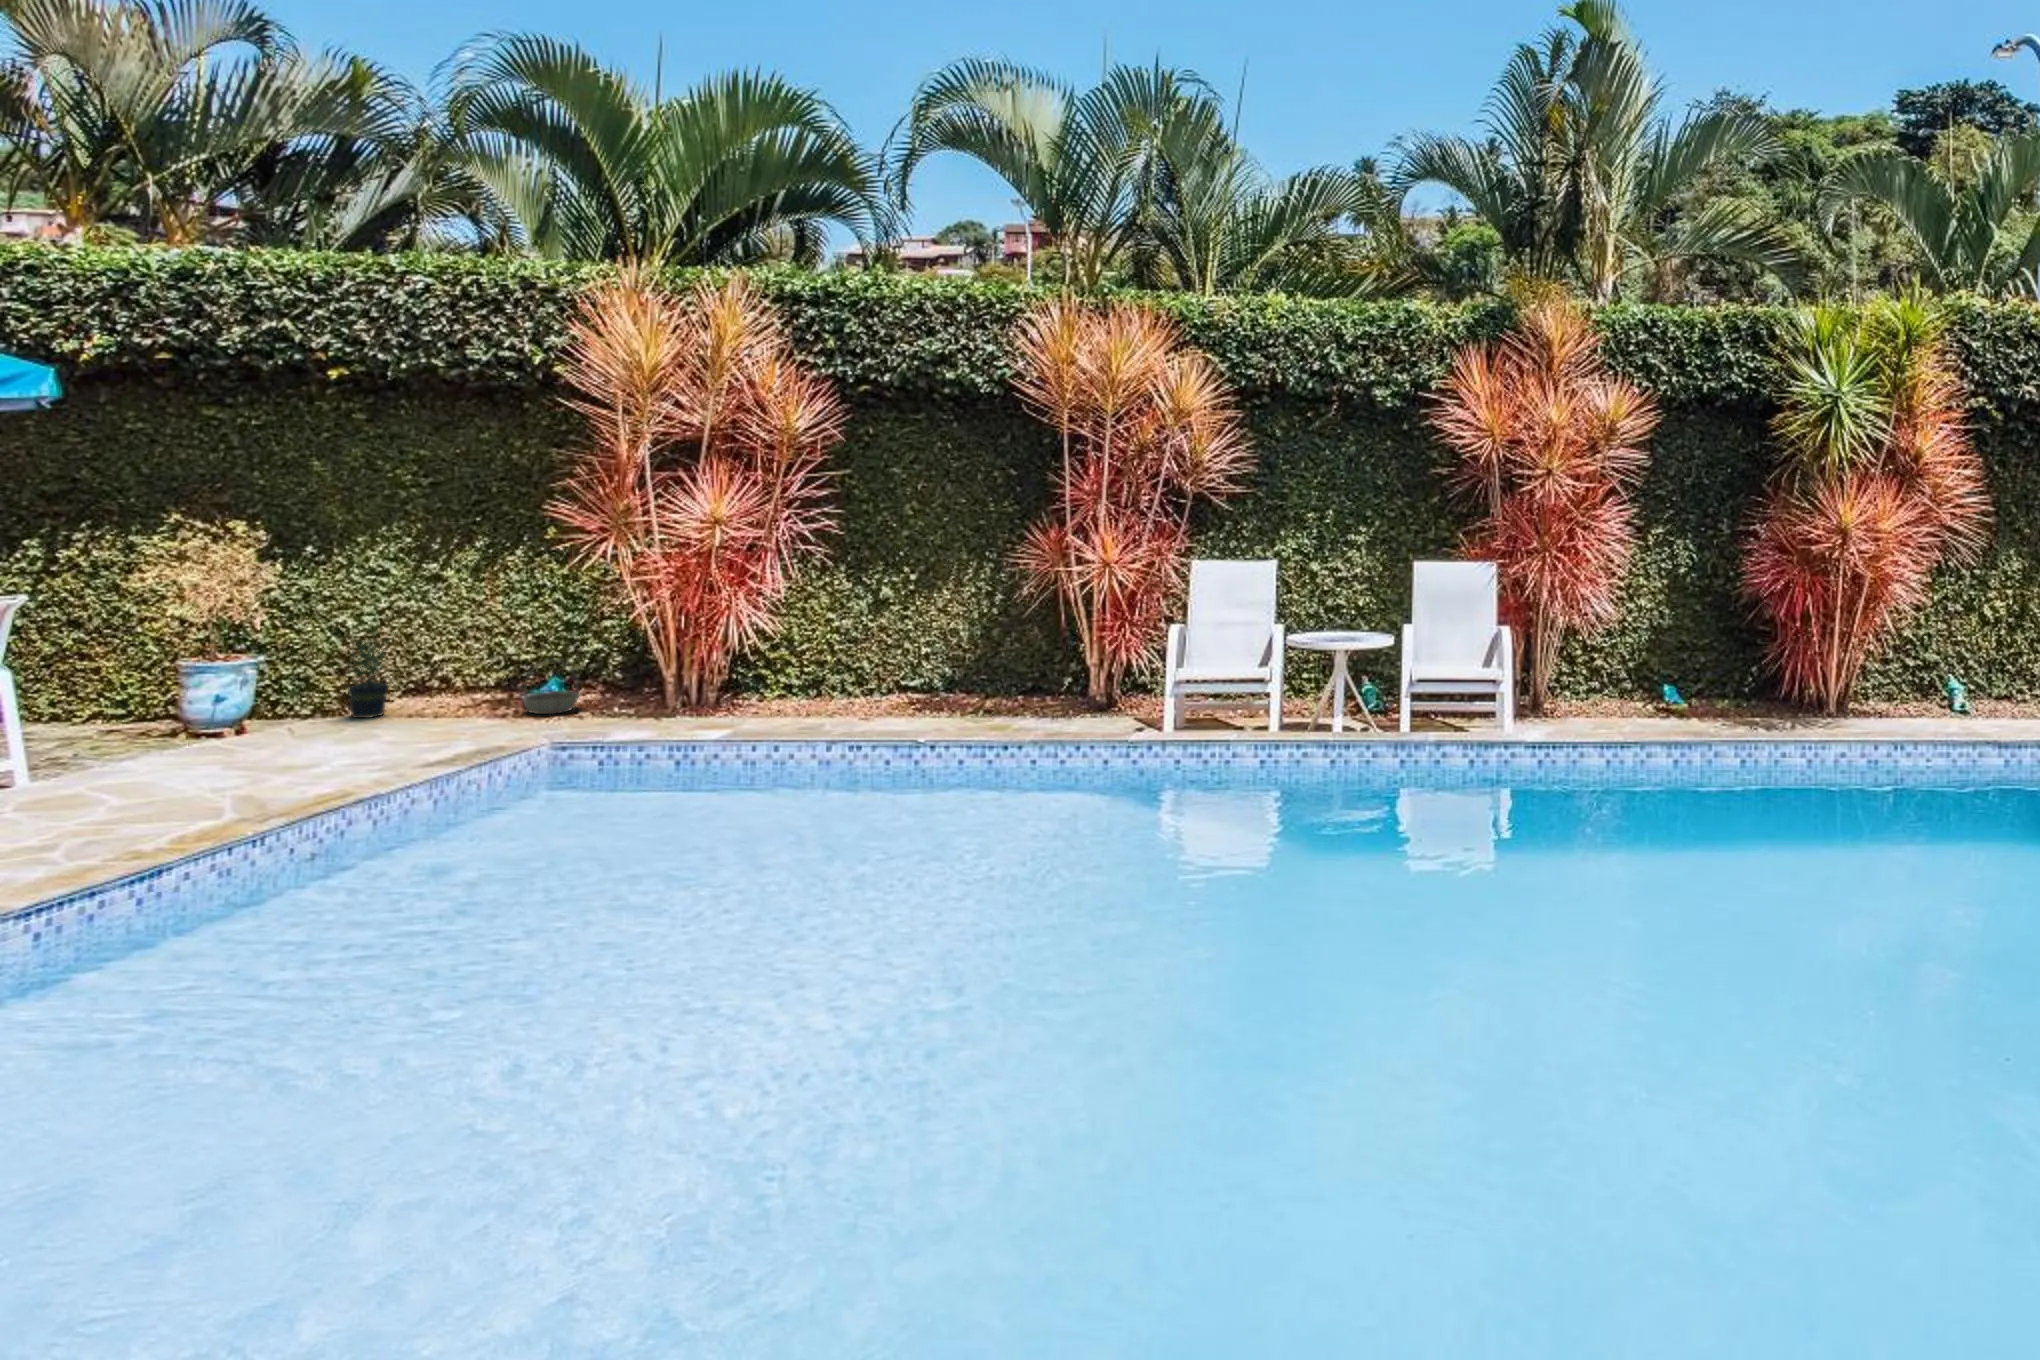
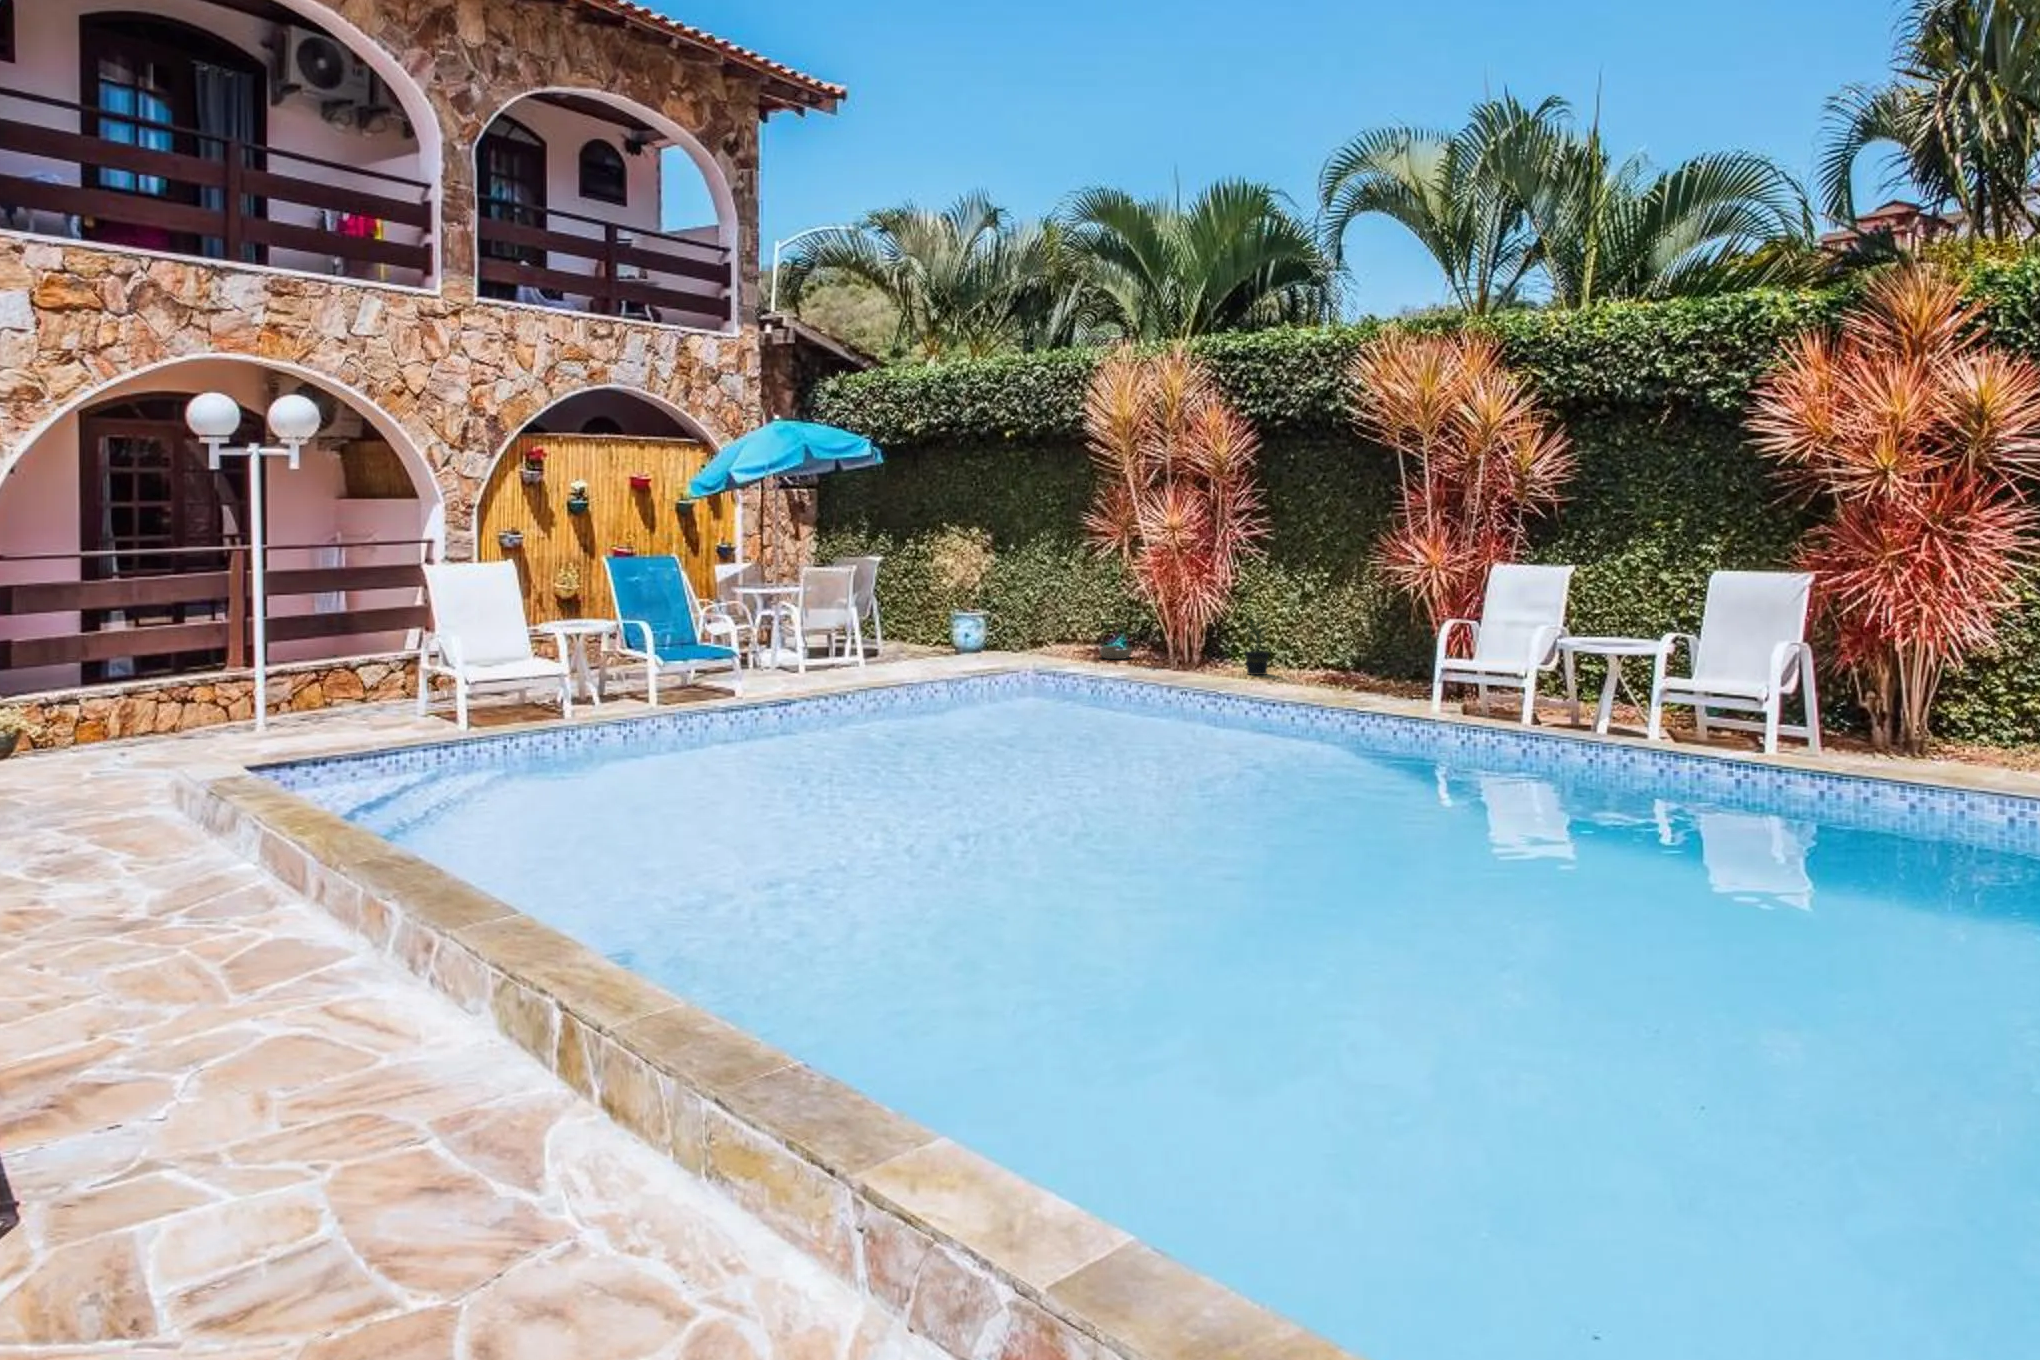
potted plant: present [349,632,396,718] -> present [1245,619,1269,675]

